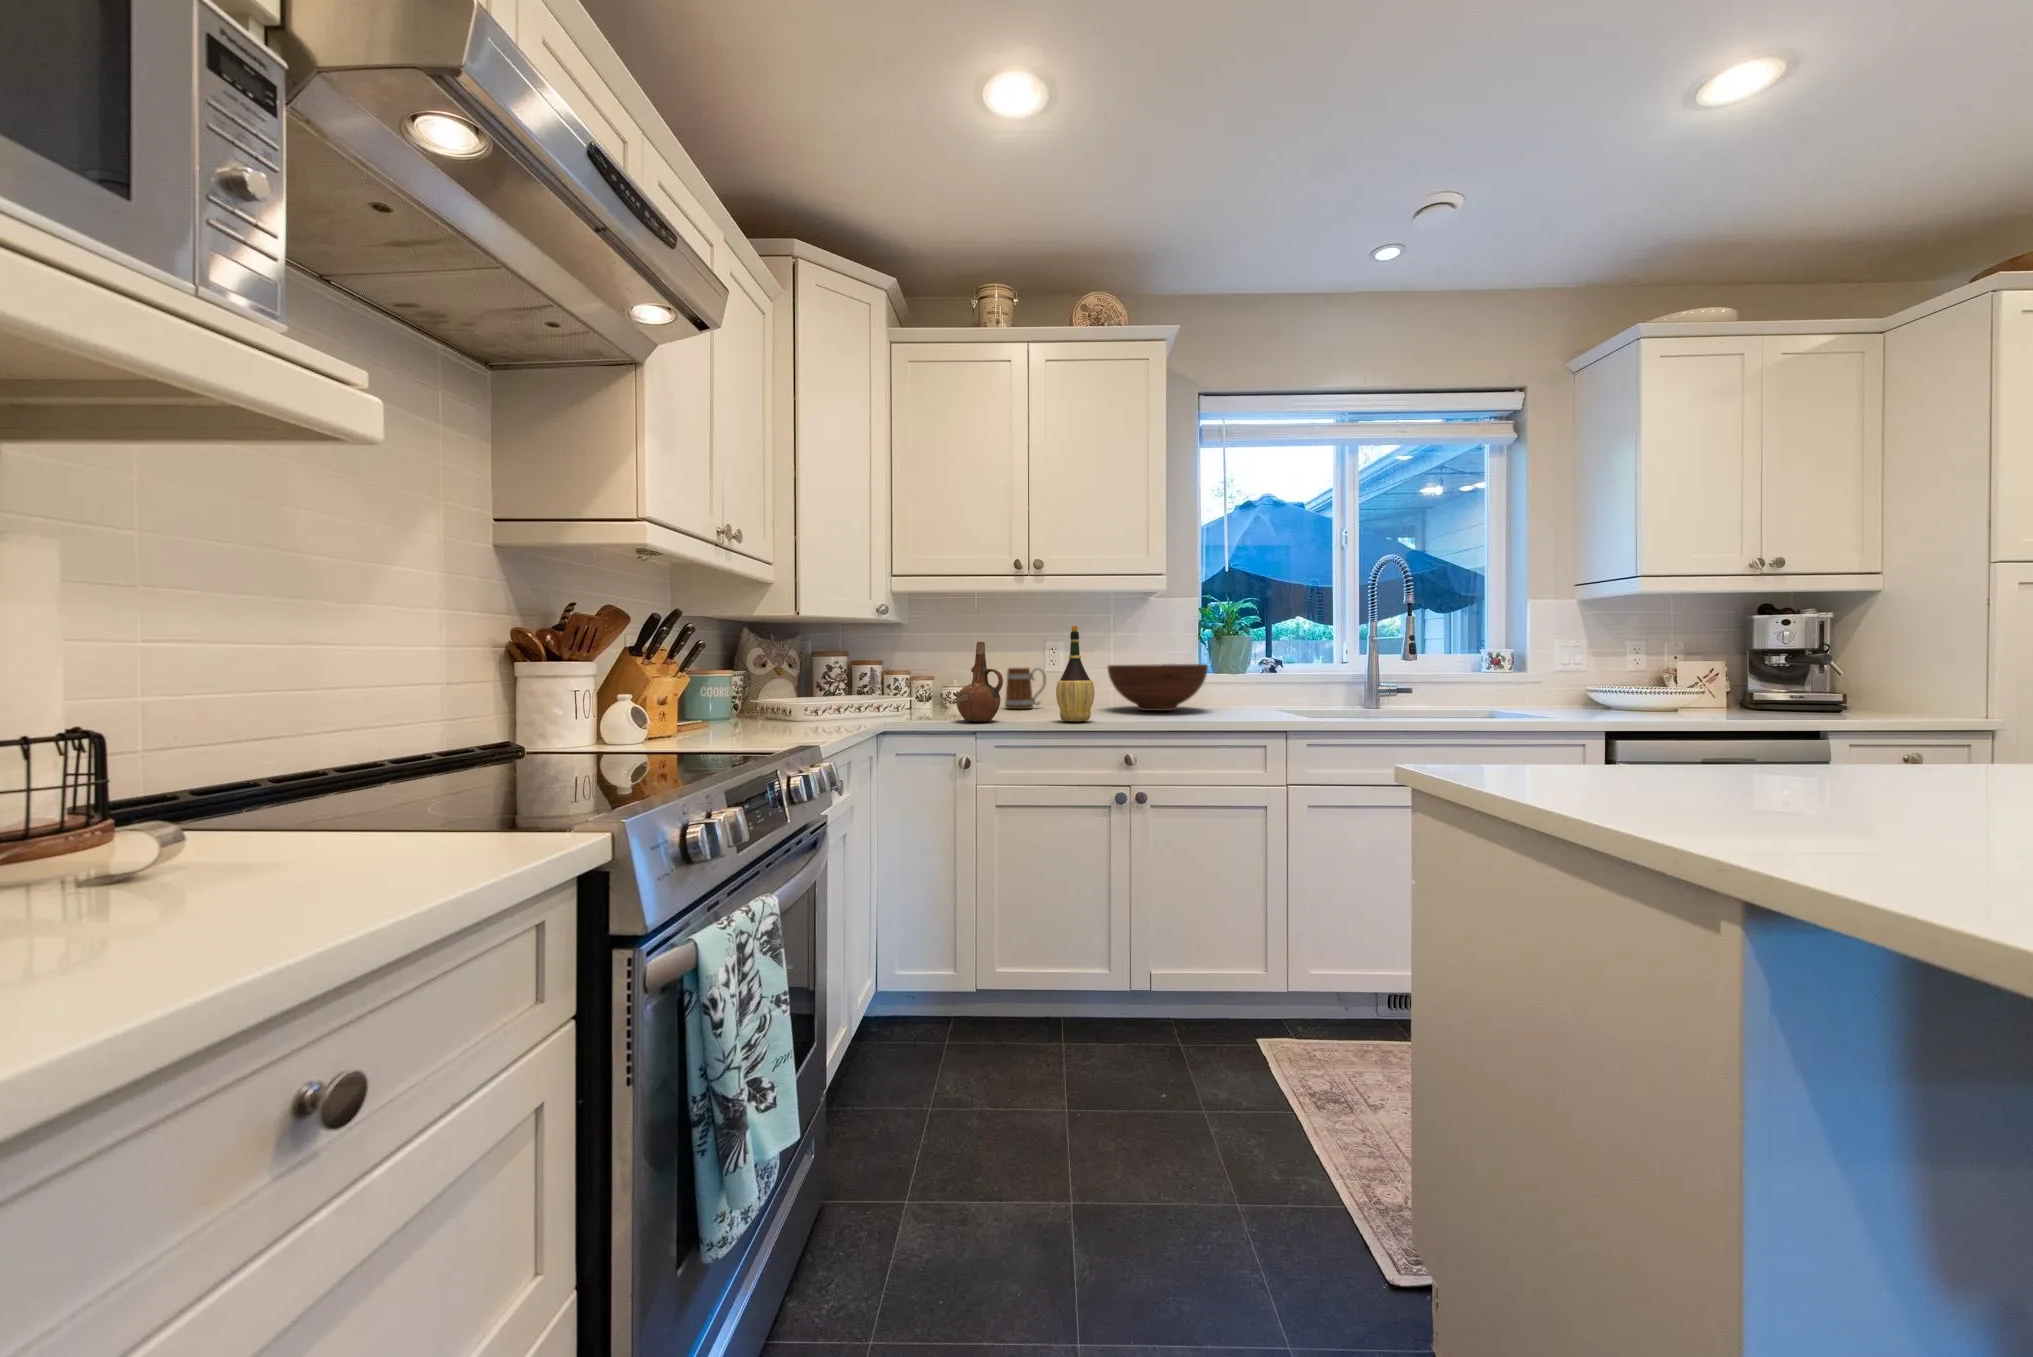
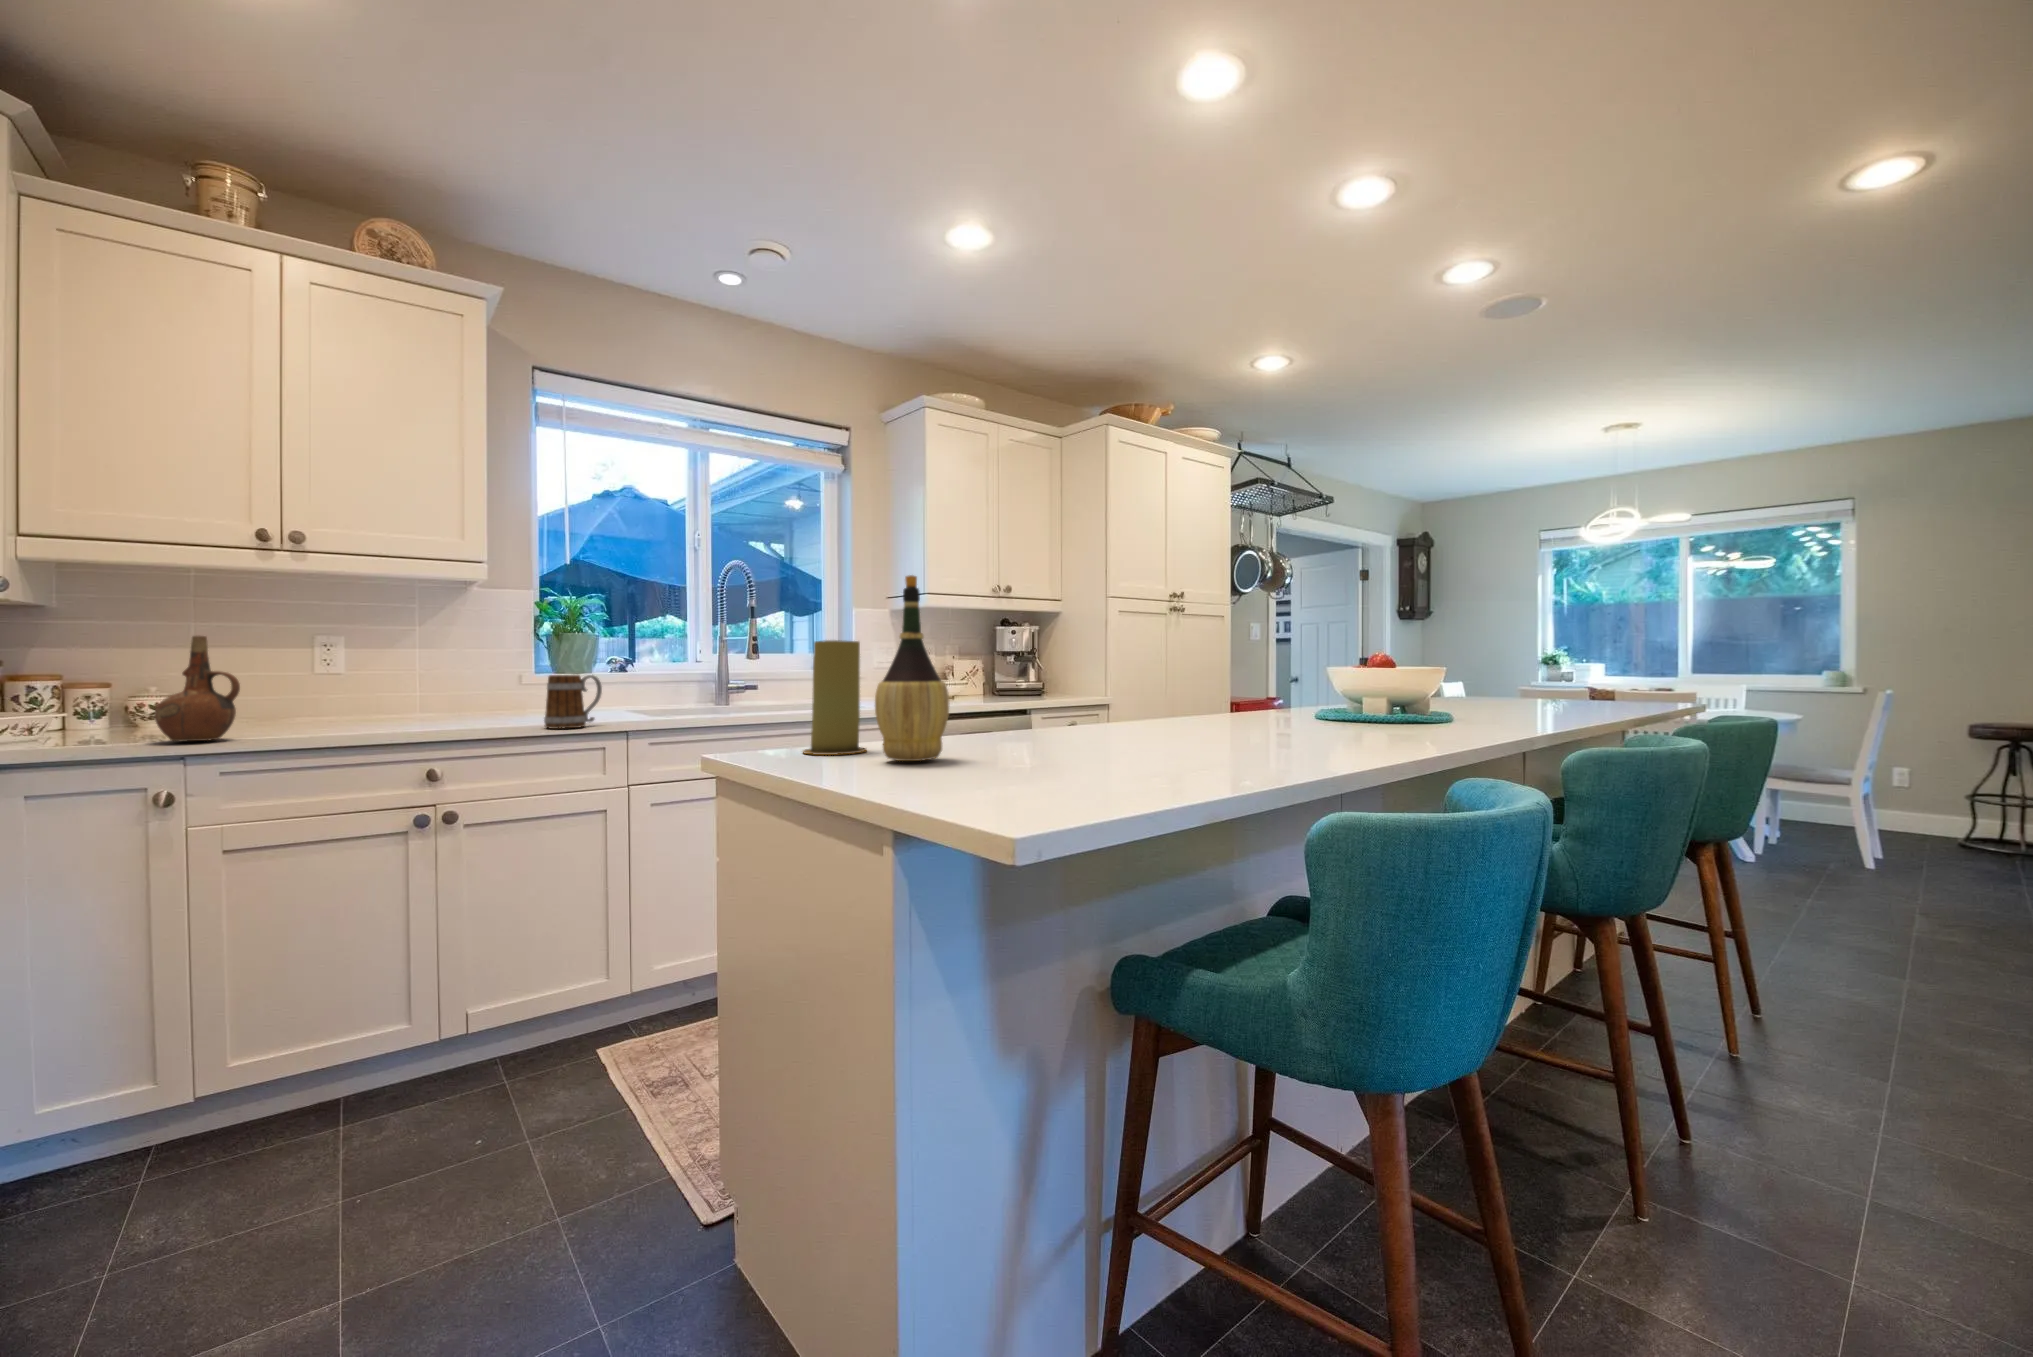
wine bottle: present [1056,625,1095,722] -> present [875,575,949,761]
candle: none [1567,632,1680,792] -> present [803,640,867,755]
fruit bowl: present [1108,664,1208,711] -> none [410,665,543,718]
mug: present [1005,668,1046,709] -> present [544,675,602,729]

